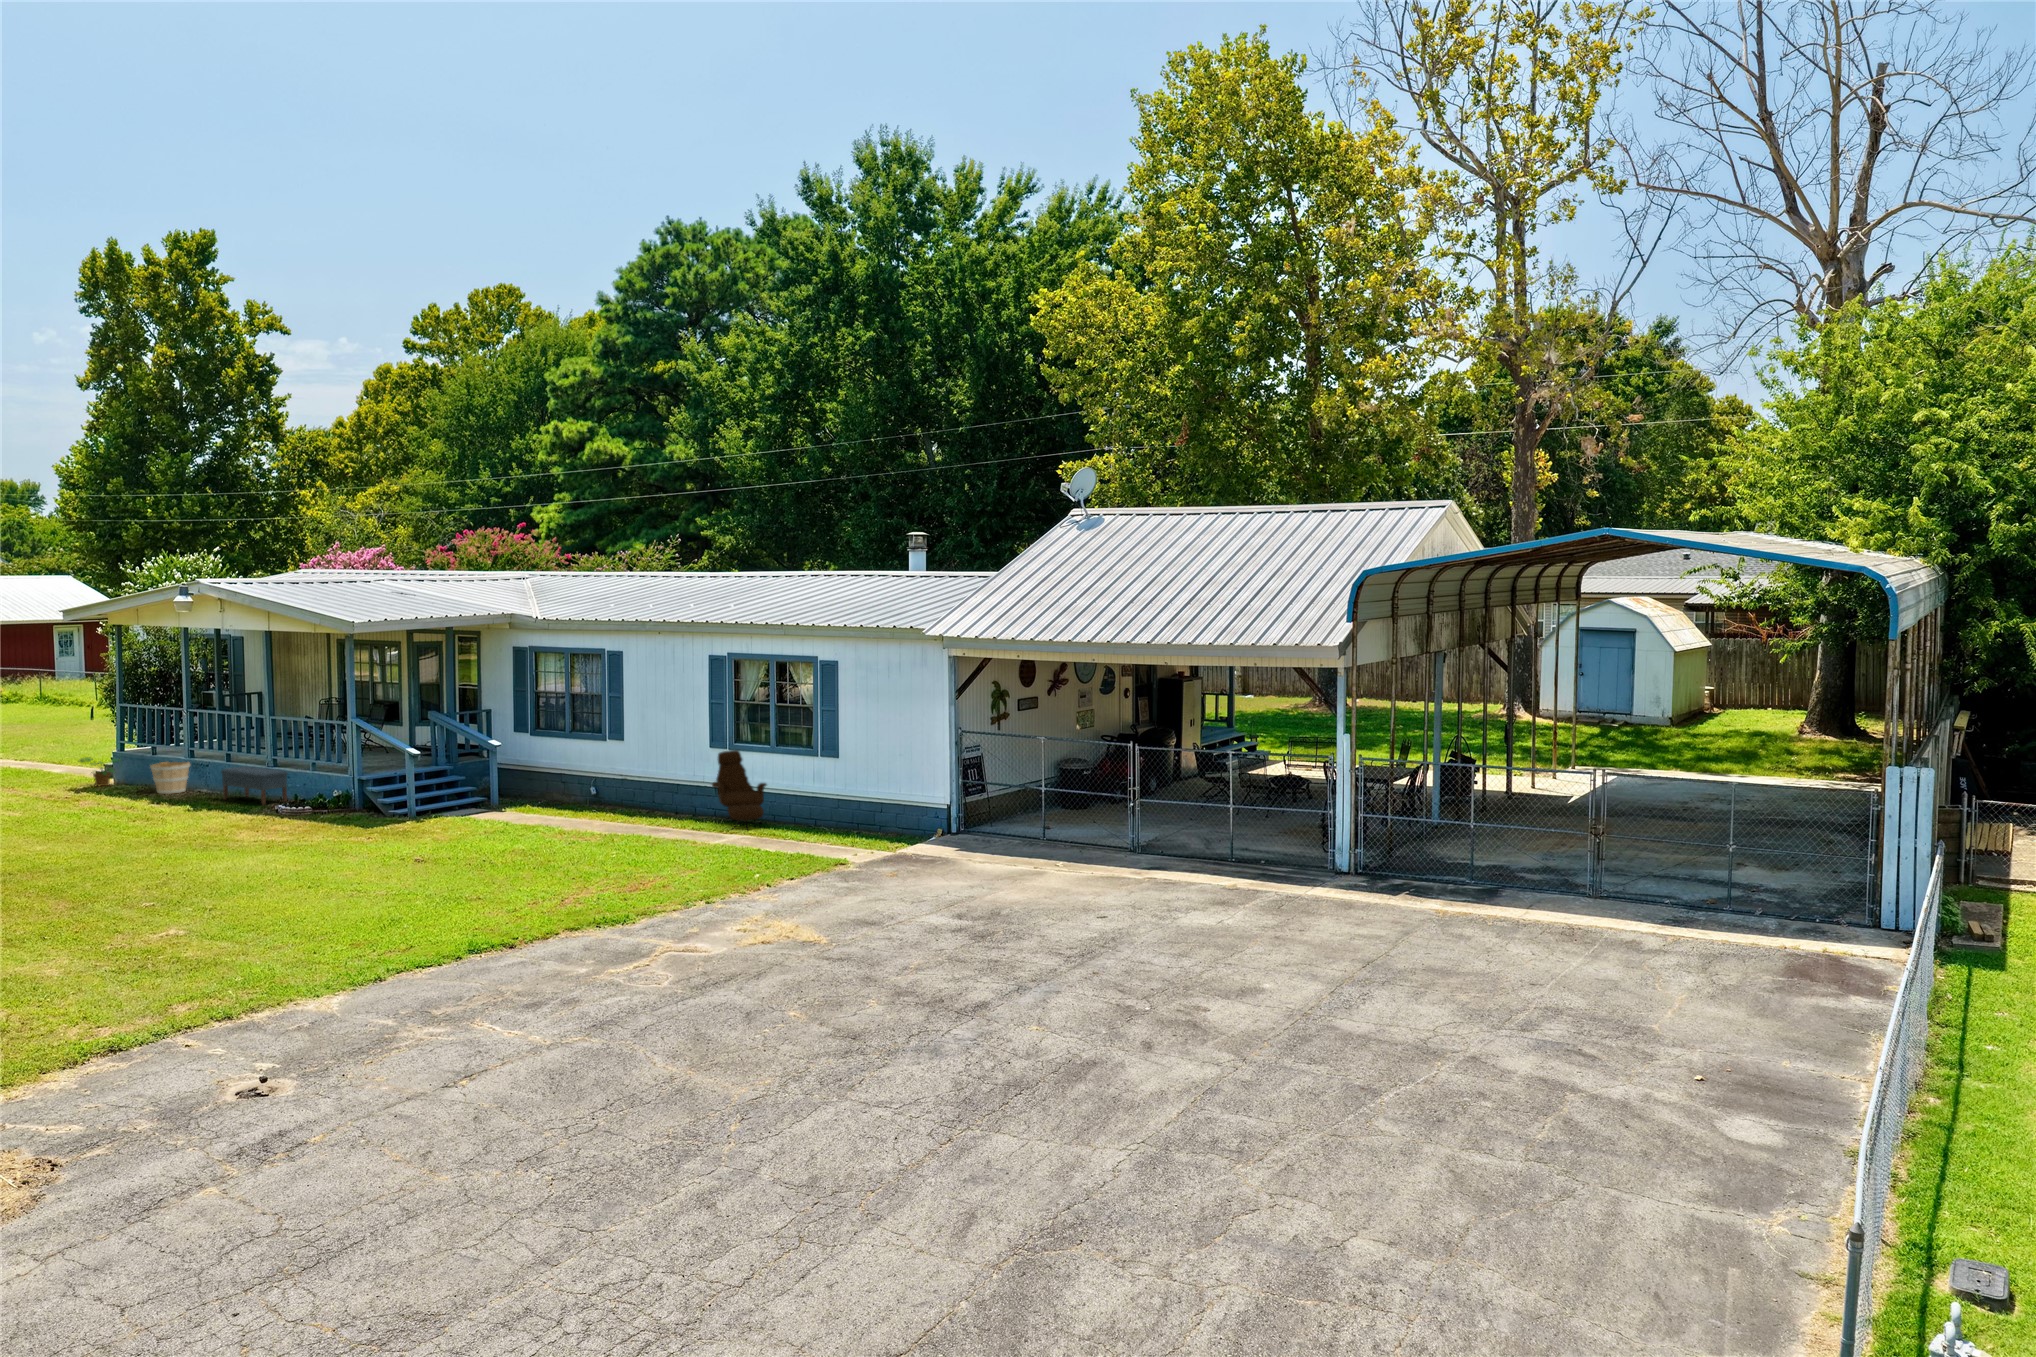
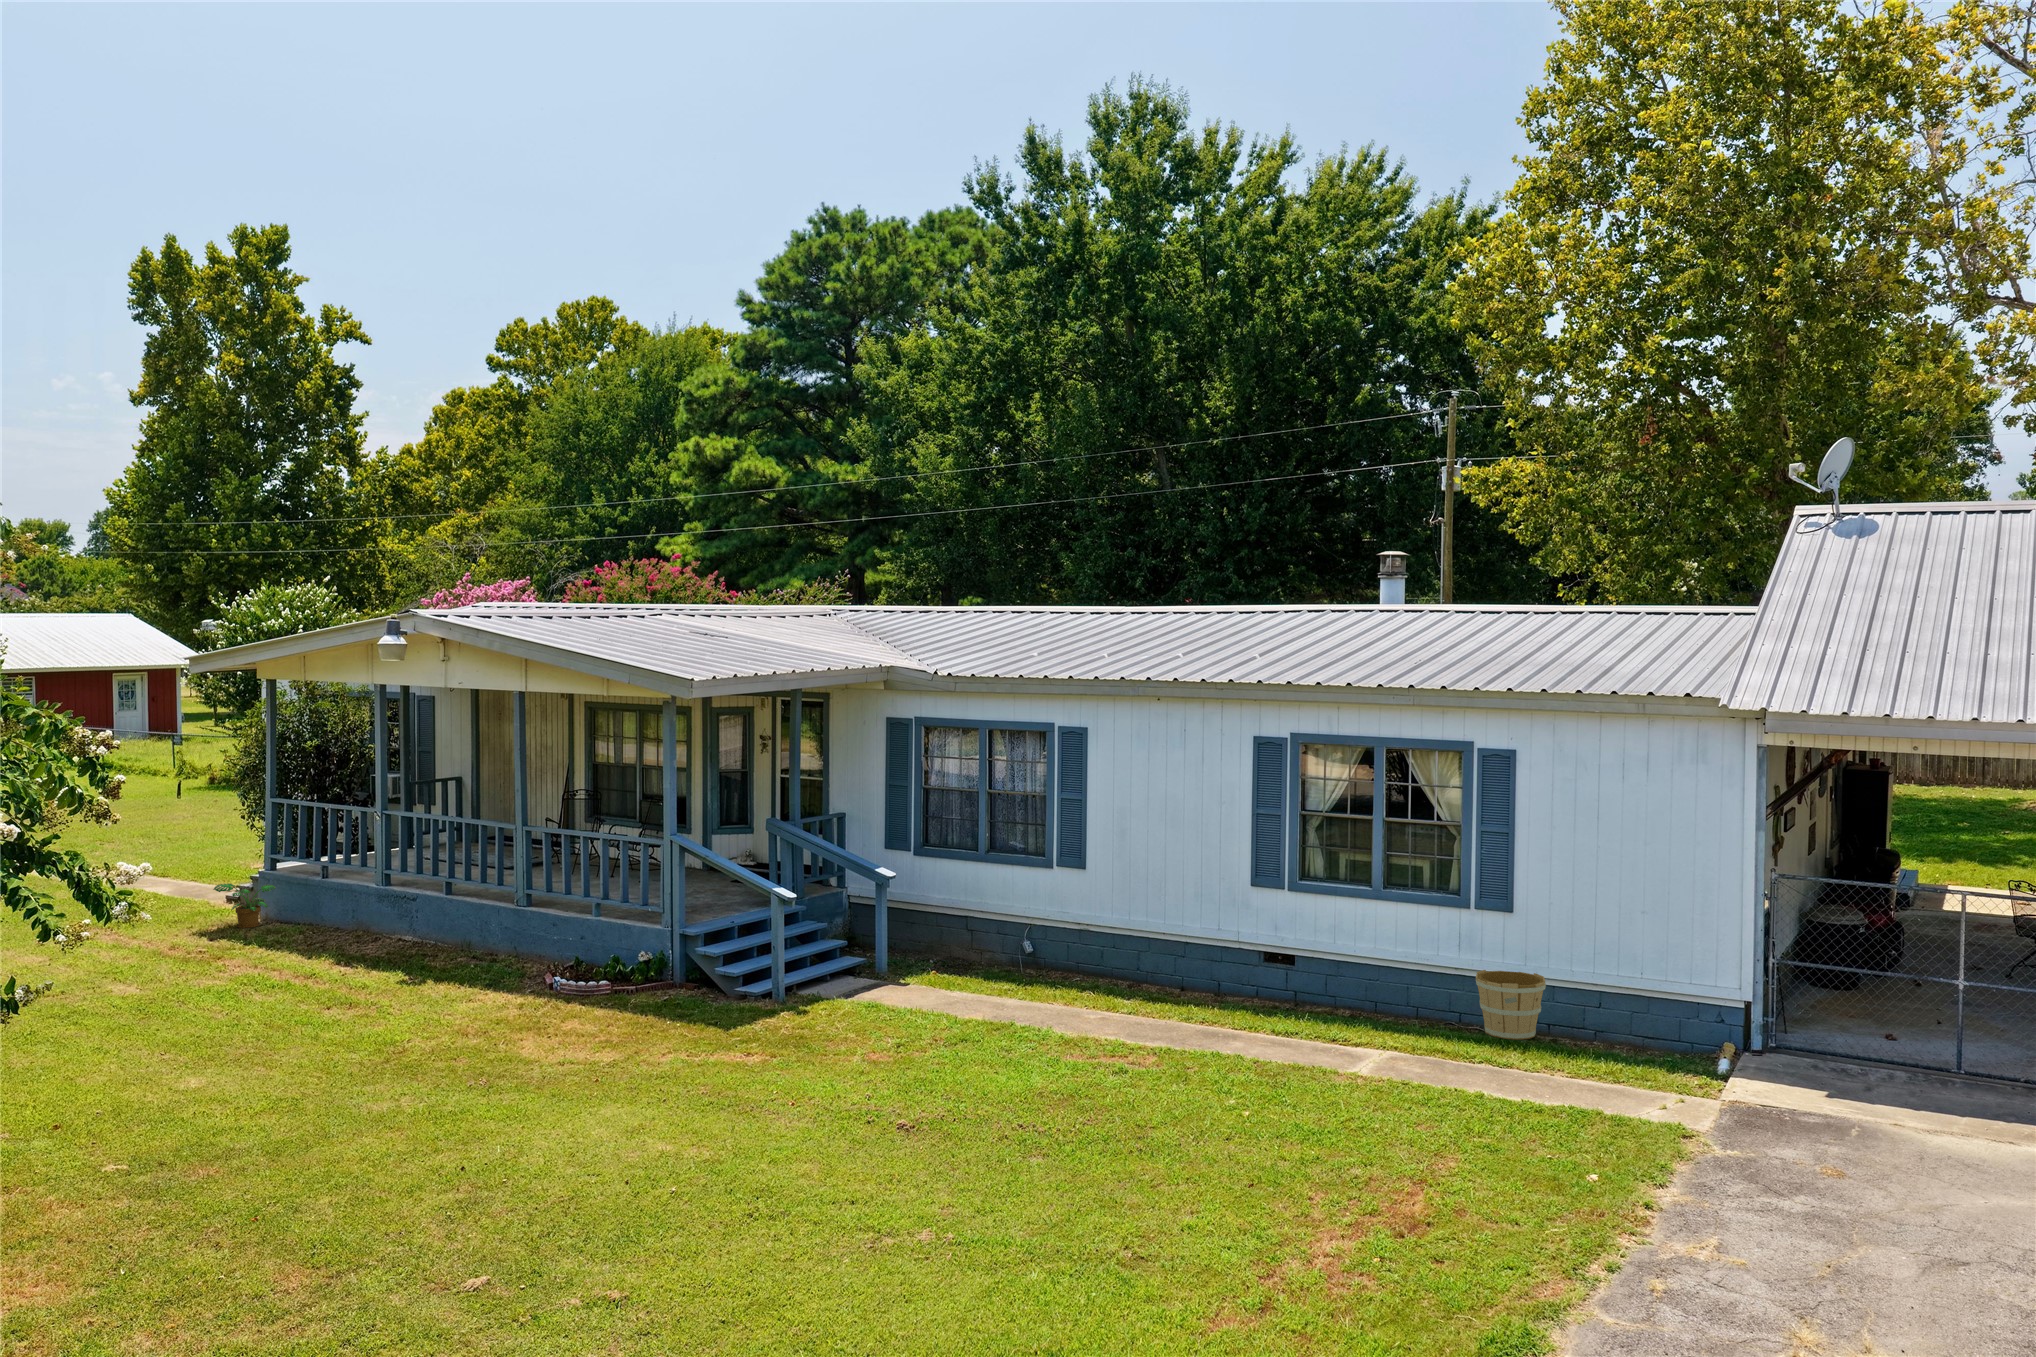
lounge chair: present [712,750,767,829] -> none [1282,889,1398,1031]
wooden bucket: present [151,762,190,794] -> present [1476,970,1546,1040]
bench: present [221,766,287,805] -> none [449,904,556,970]

